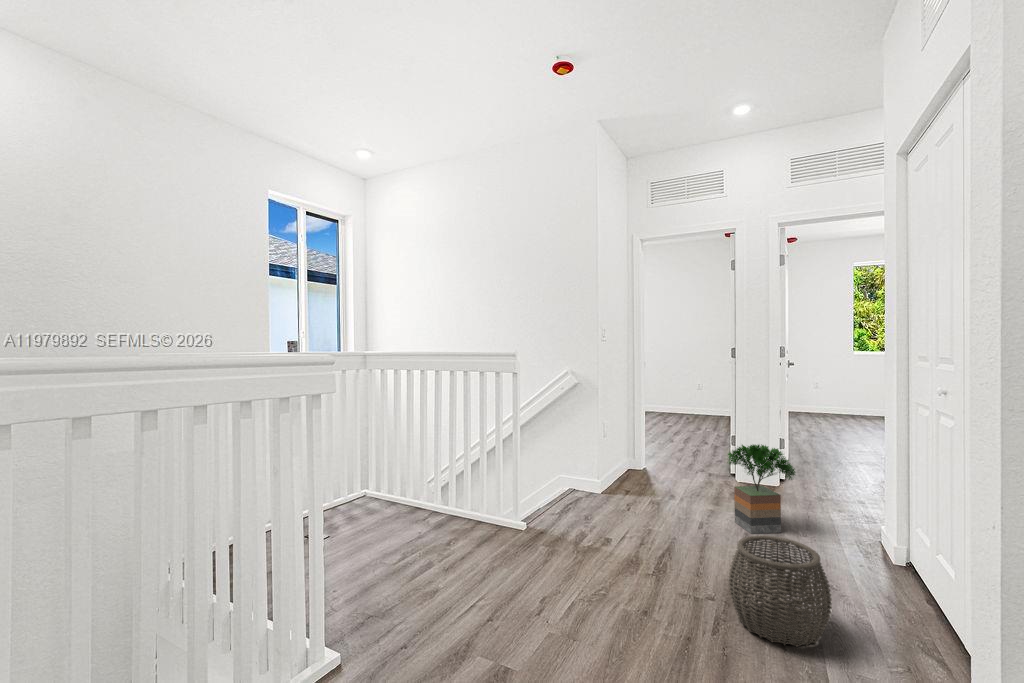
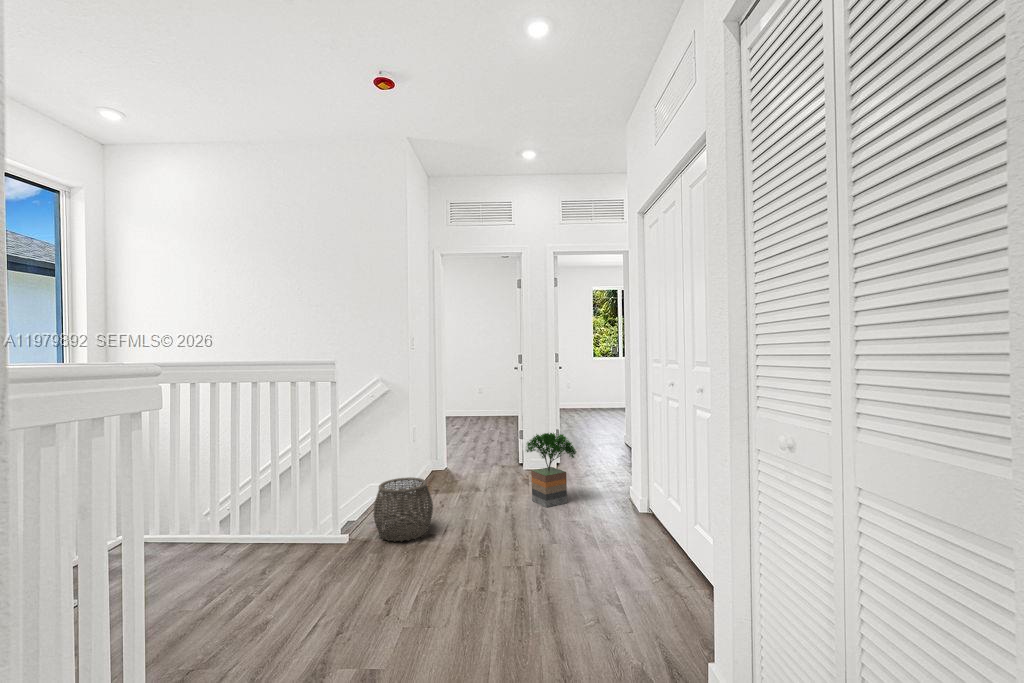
woven basket: present [729,535,832,647] -> present [373,477,433,542]

